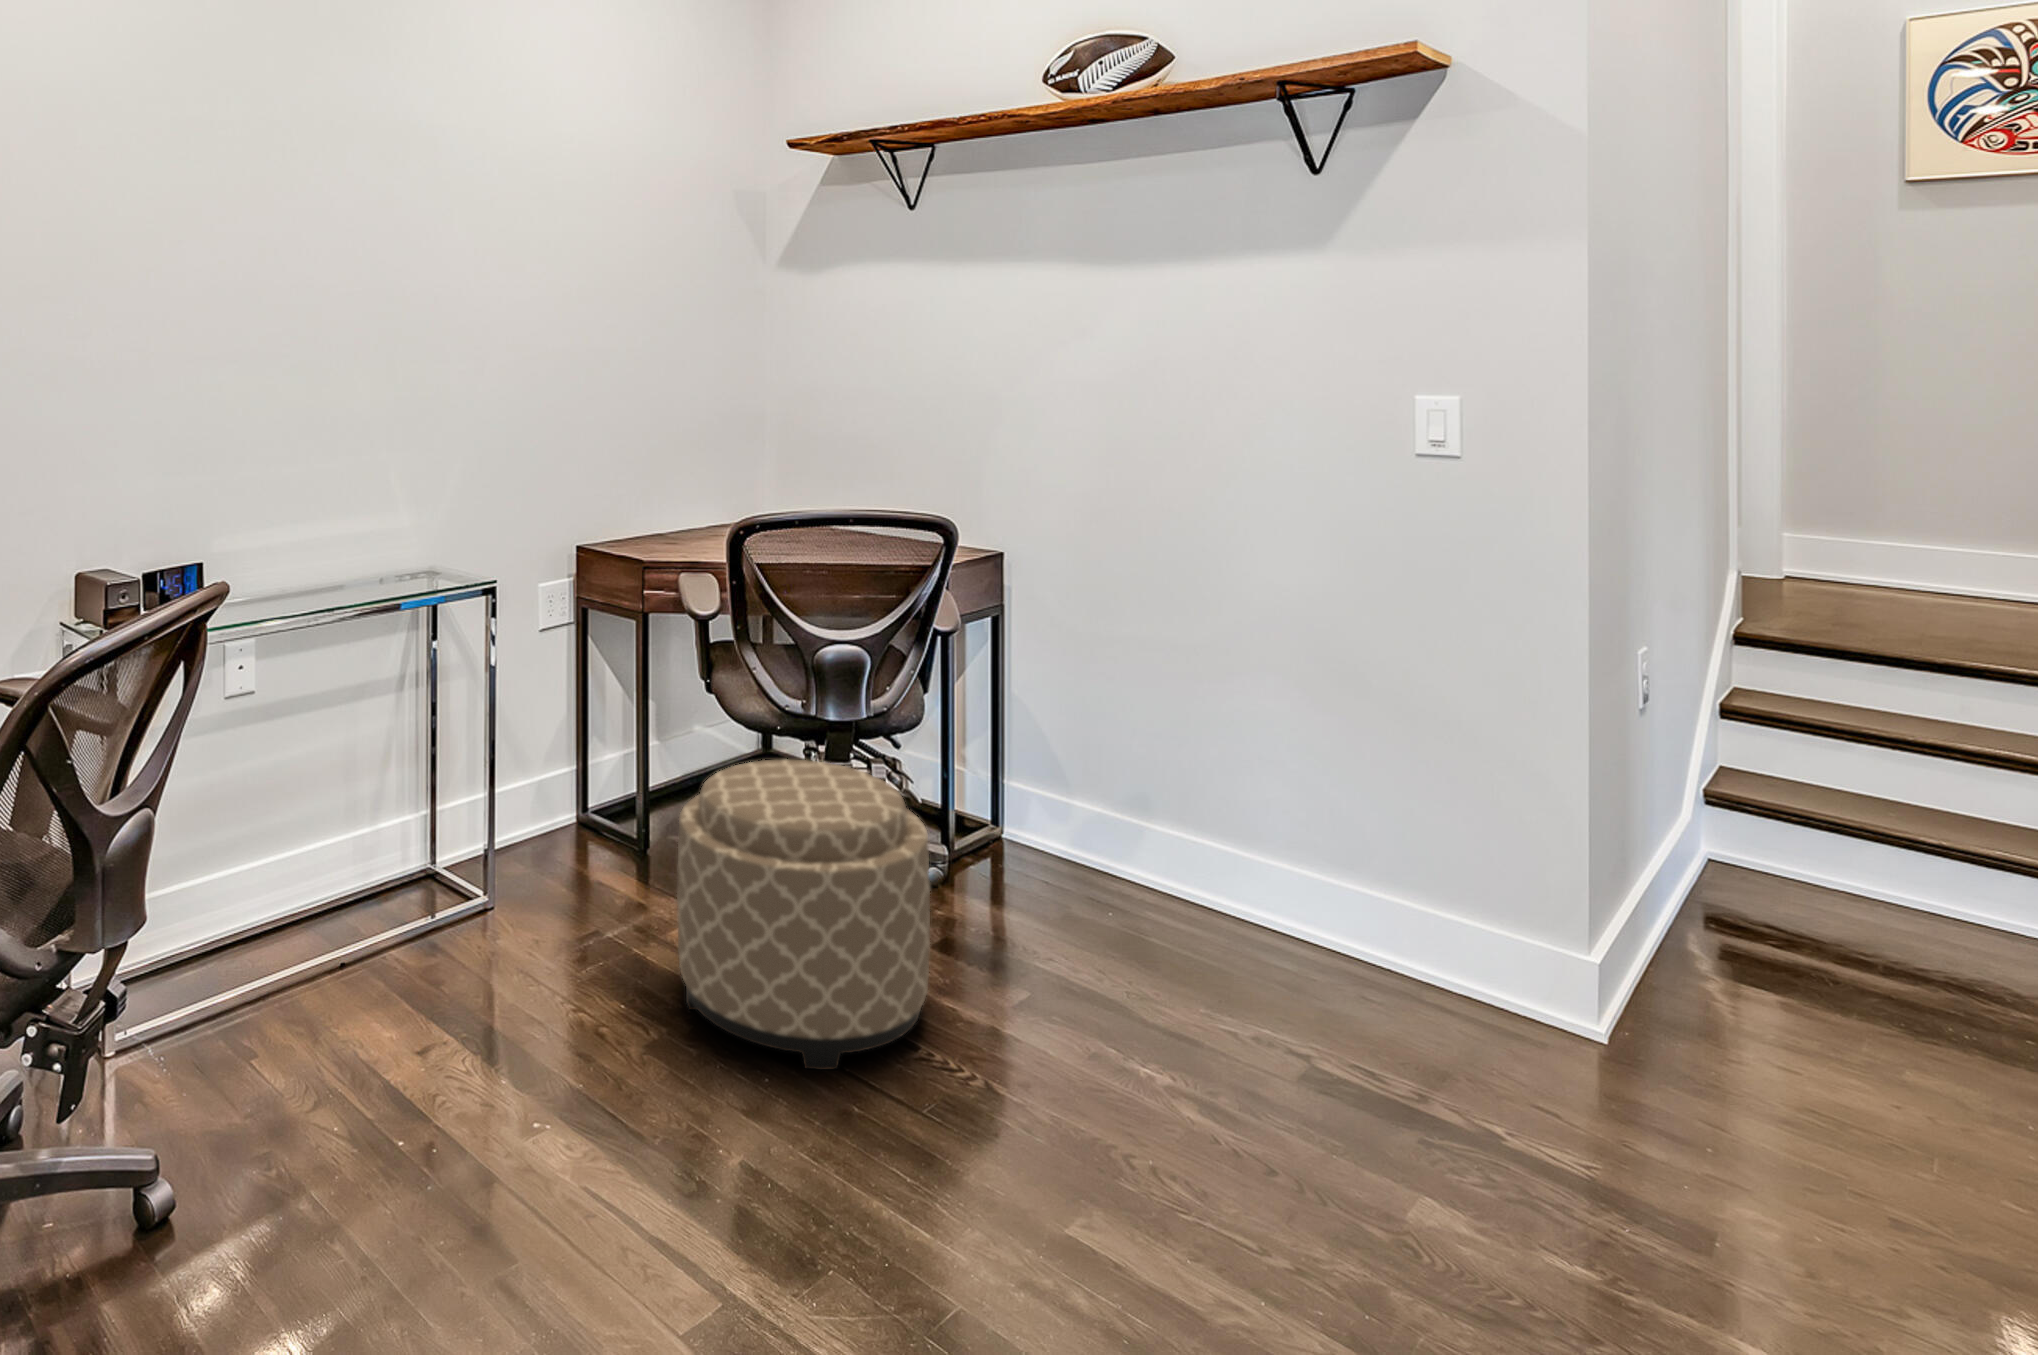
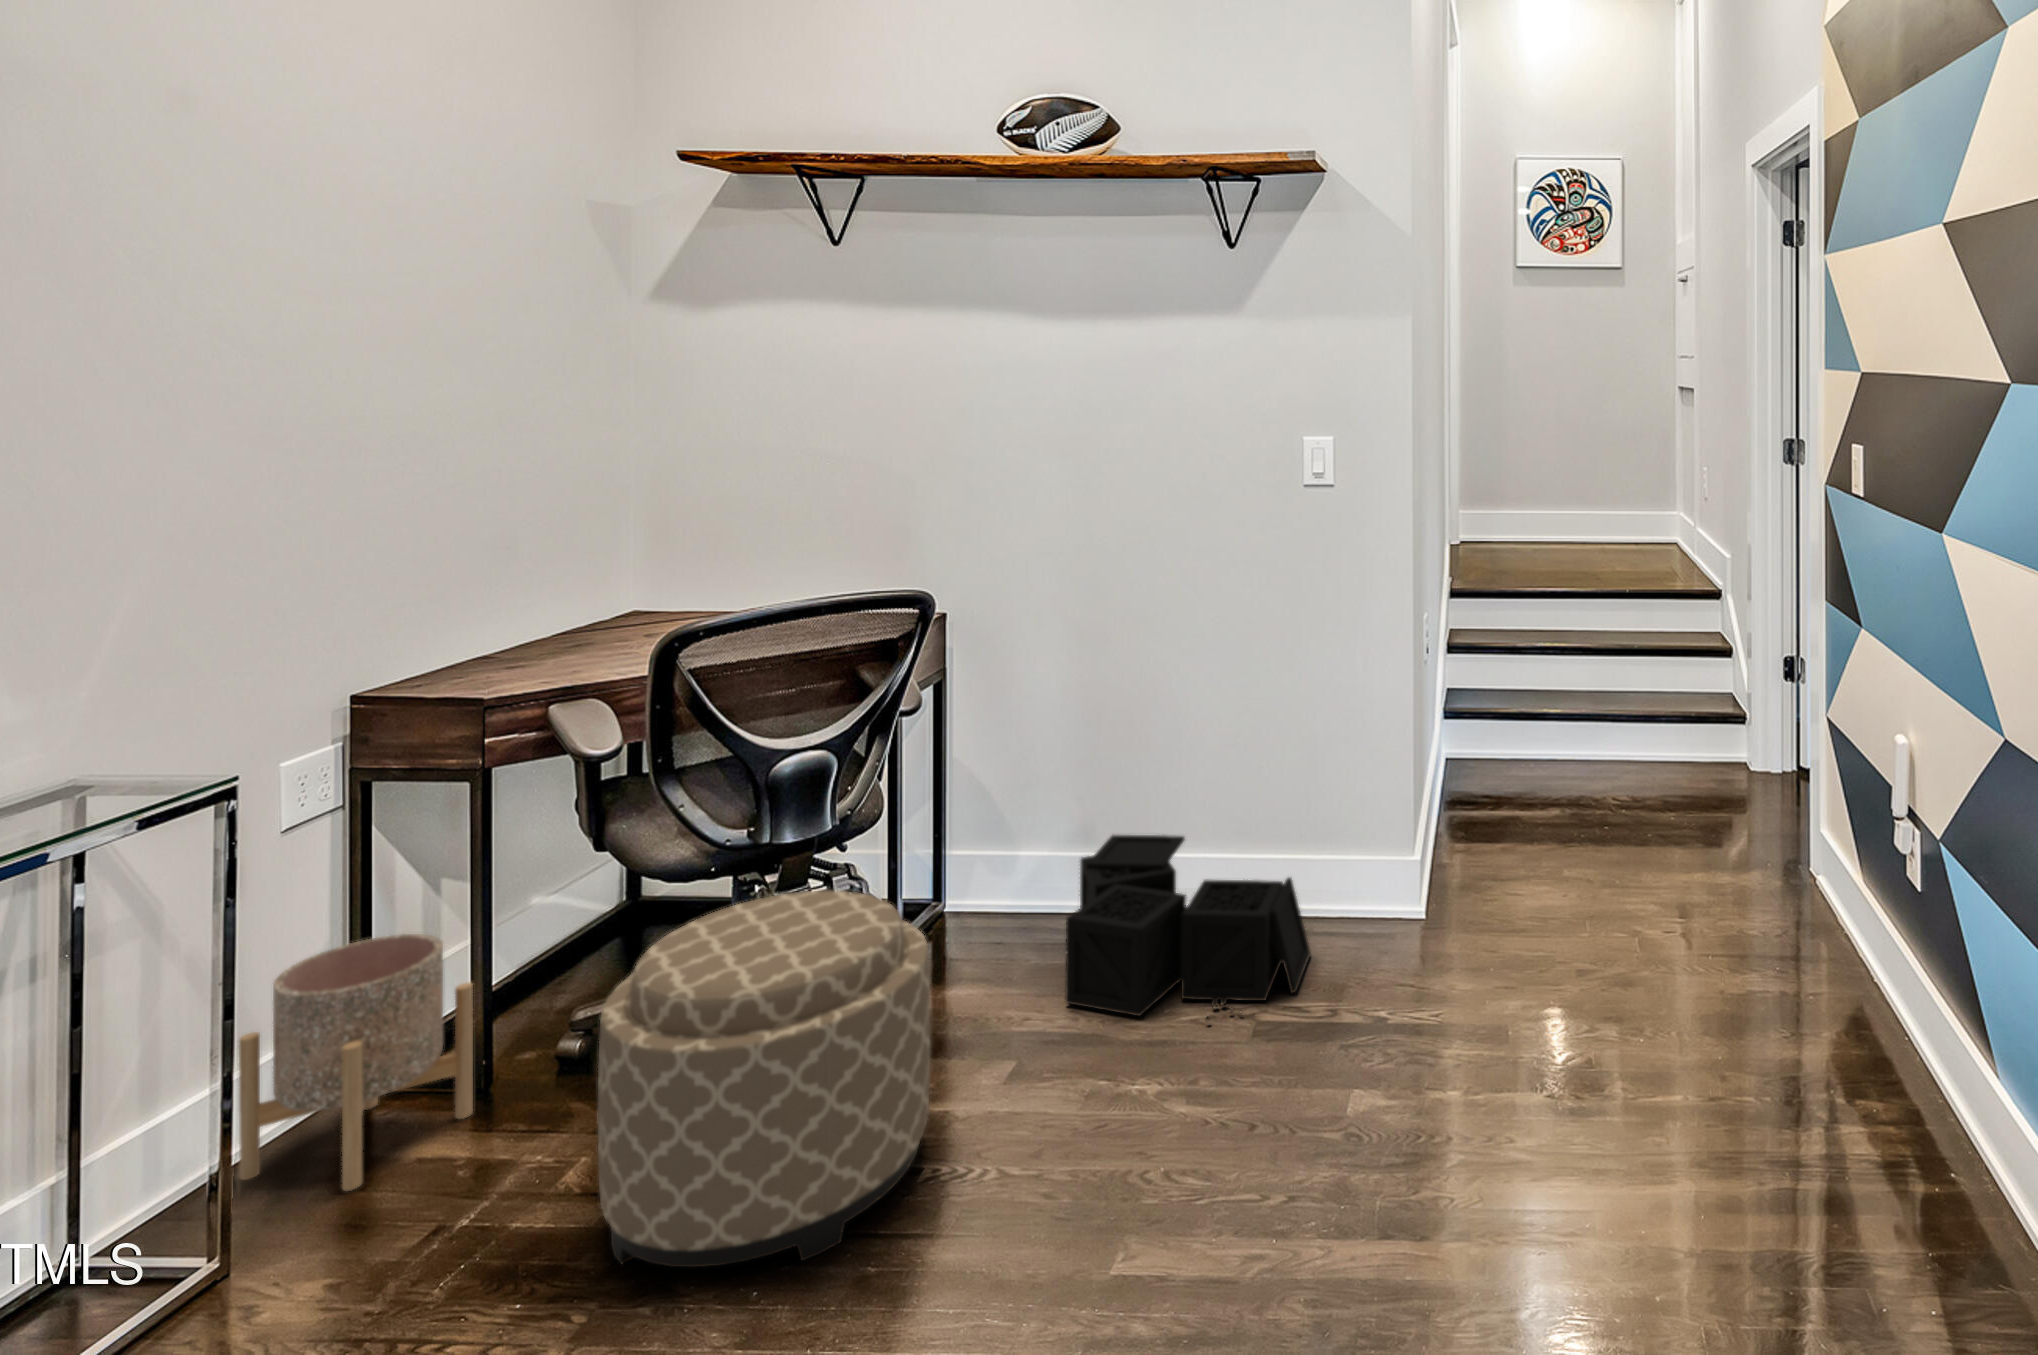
planter: none [511,723,633,891] -> present [239,934,473,1191]
storage bin: none [1090,812,1399,1048] -> present [1065,835,1311,1021]

